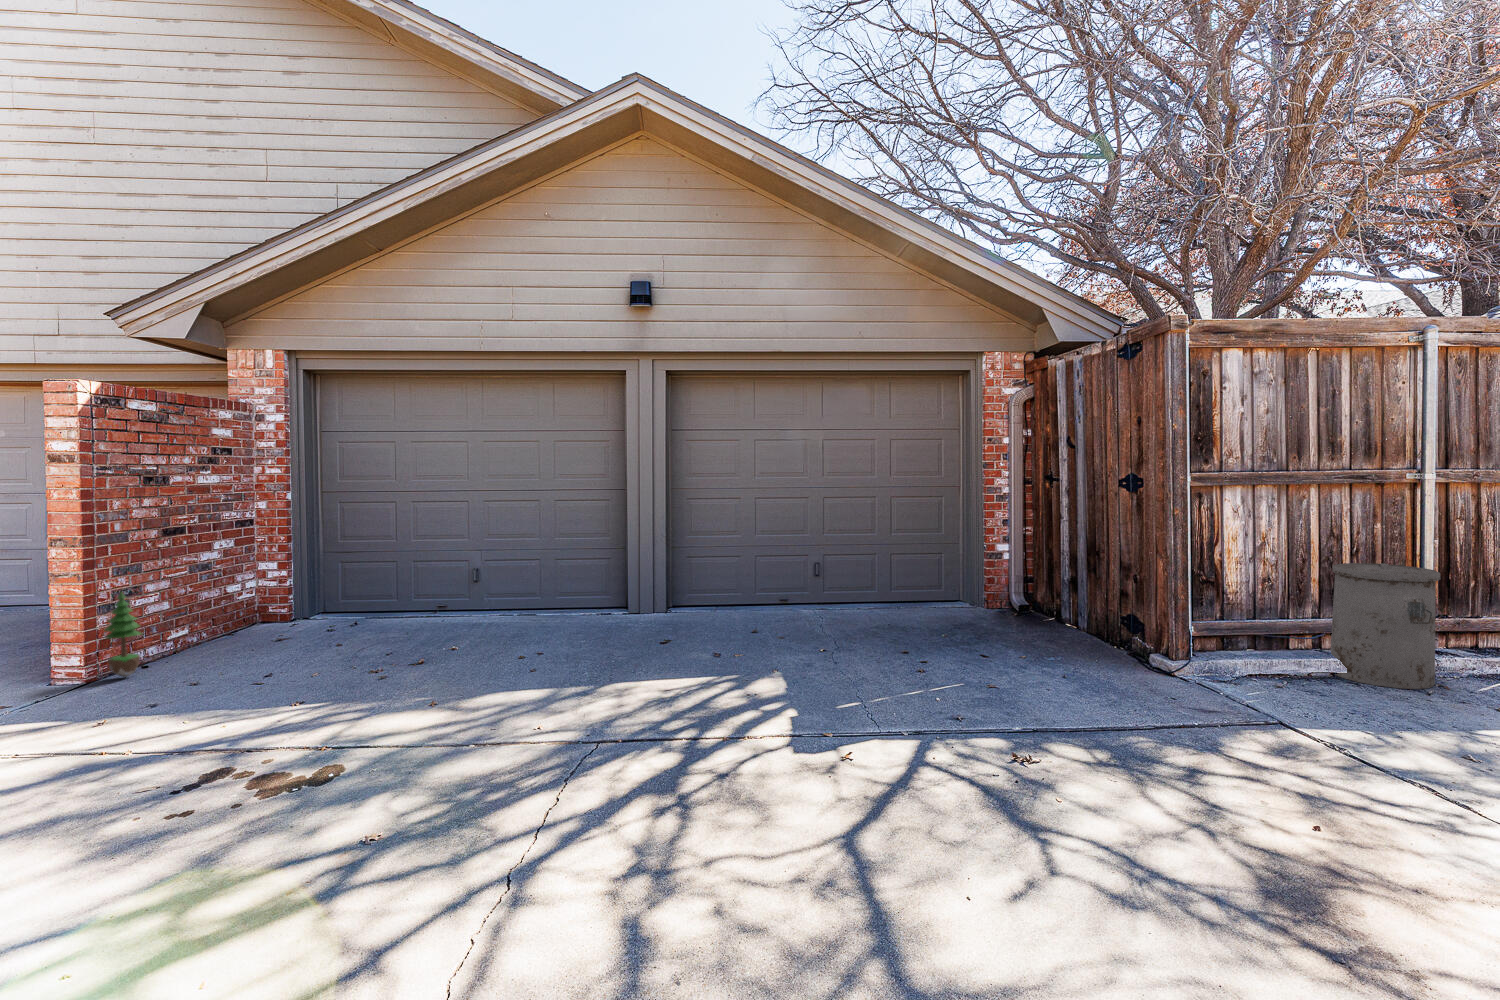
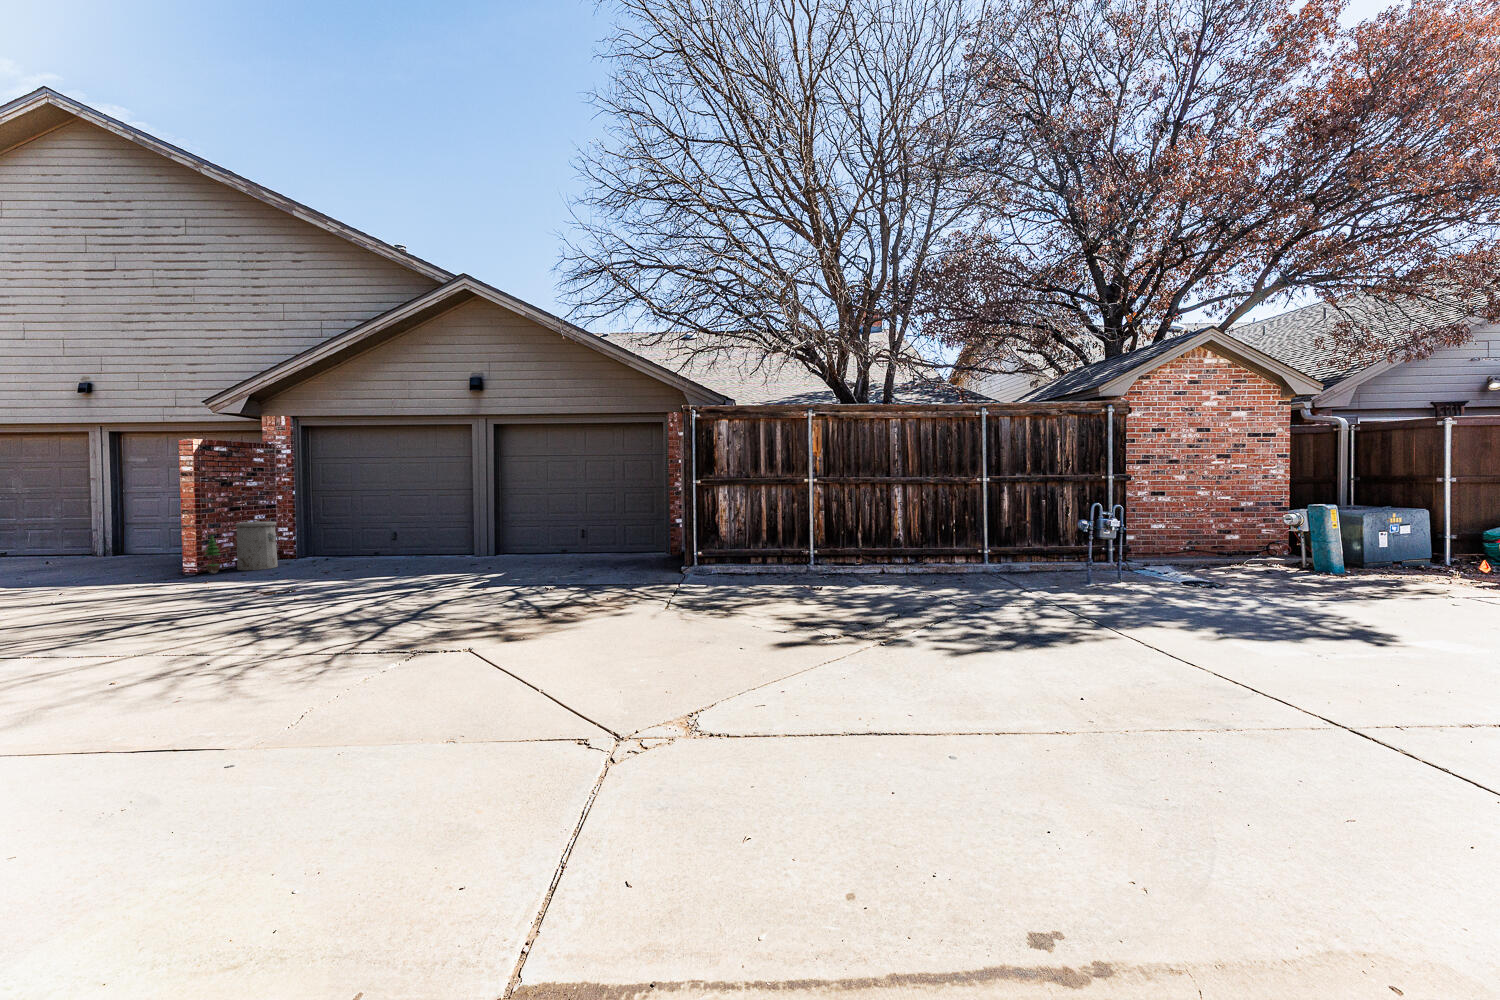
trash can: present [1330,563,1441,689] -> present [235,521,278,570]

